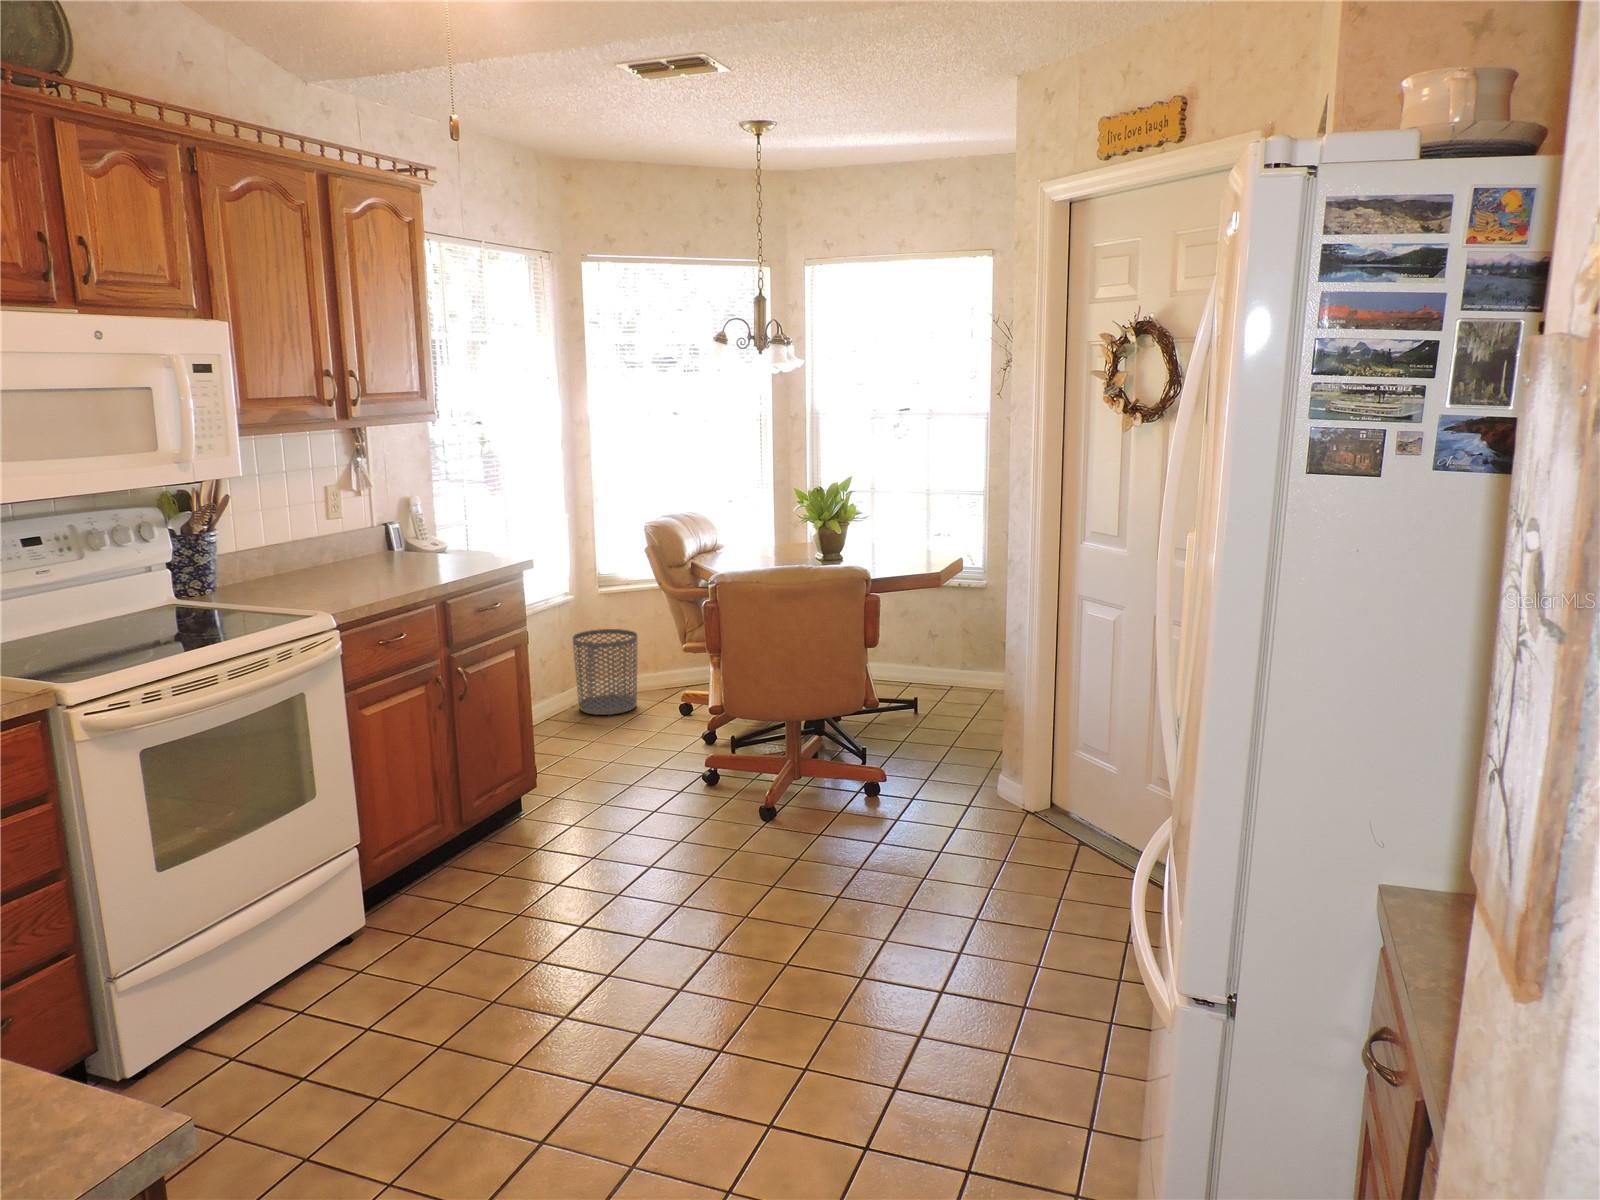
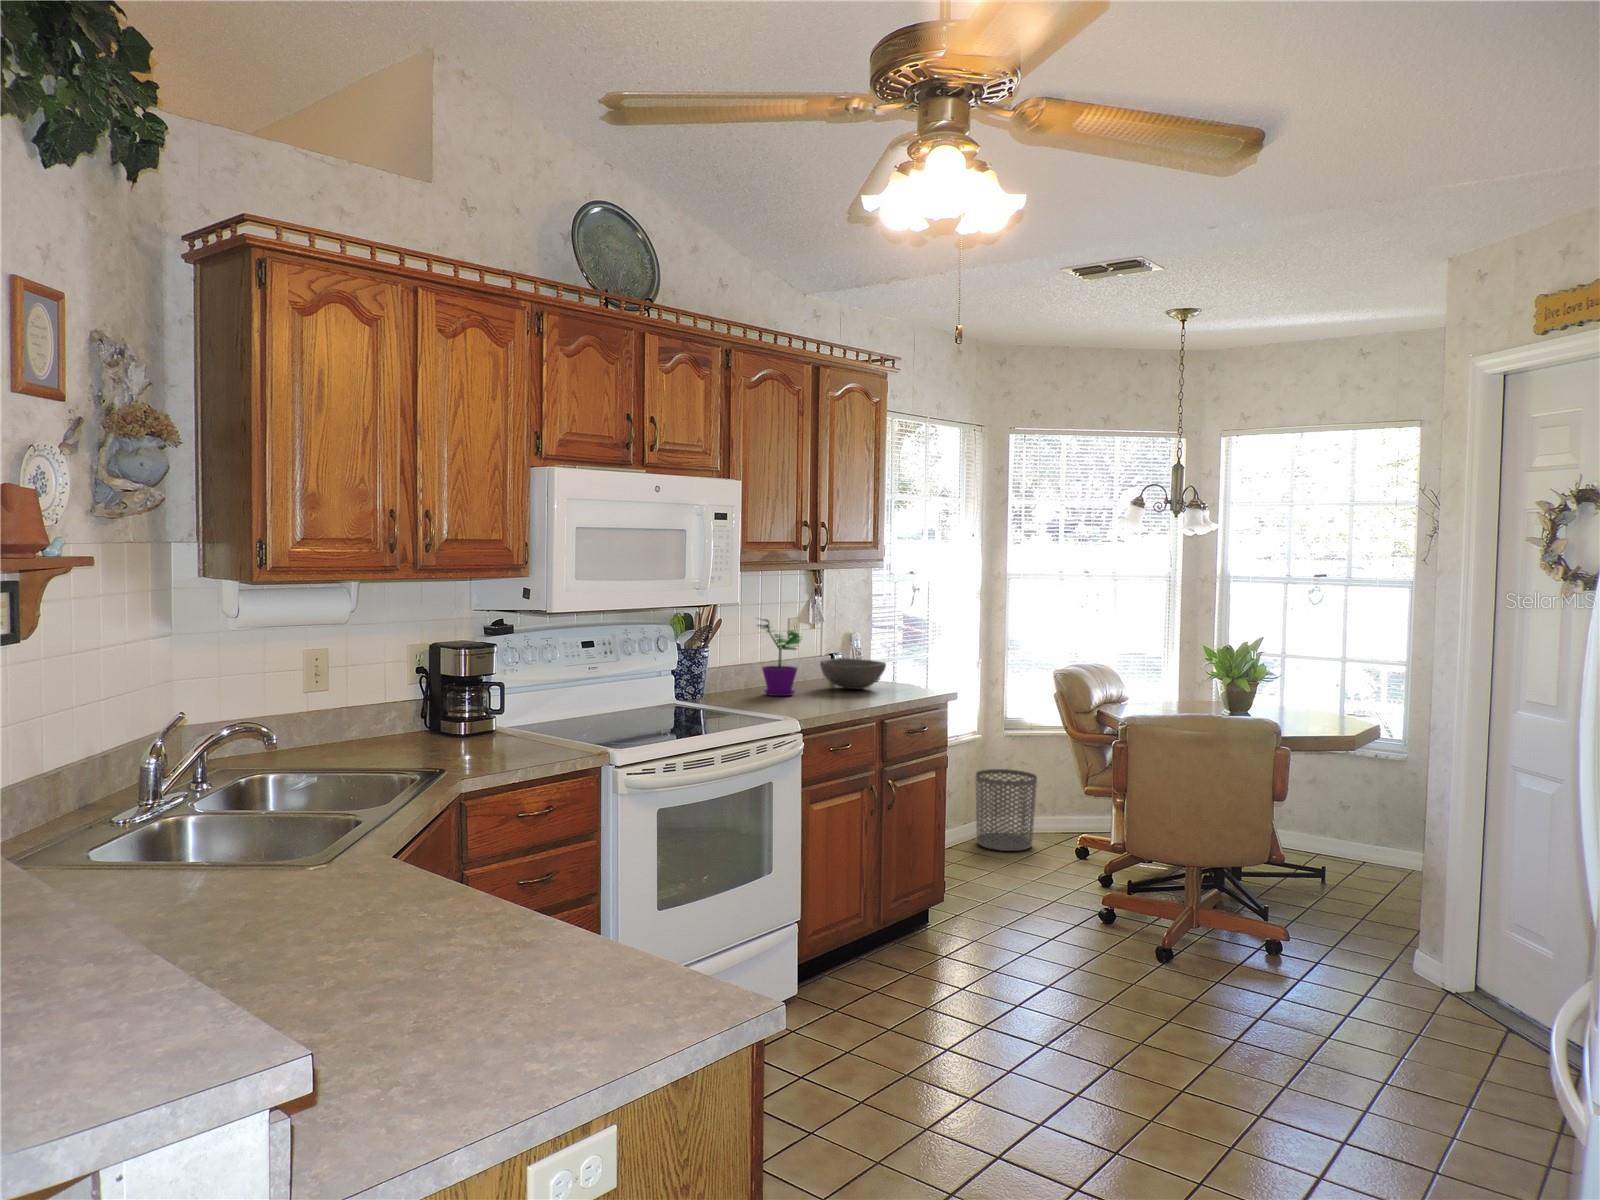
flower pot: none [274,484,339,584] -> present [758,619,802,696]
bowl: none [368,530,450,567] -> present [820,658,886,689]

